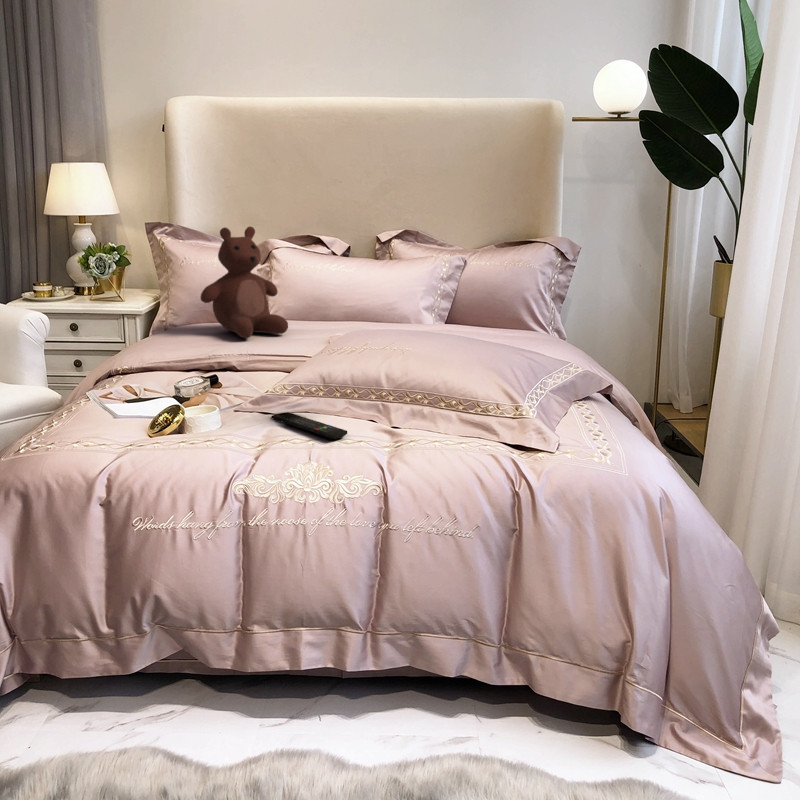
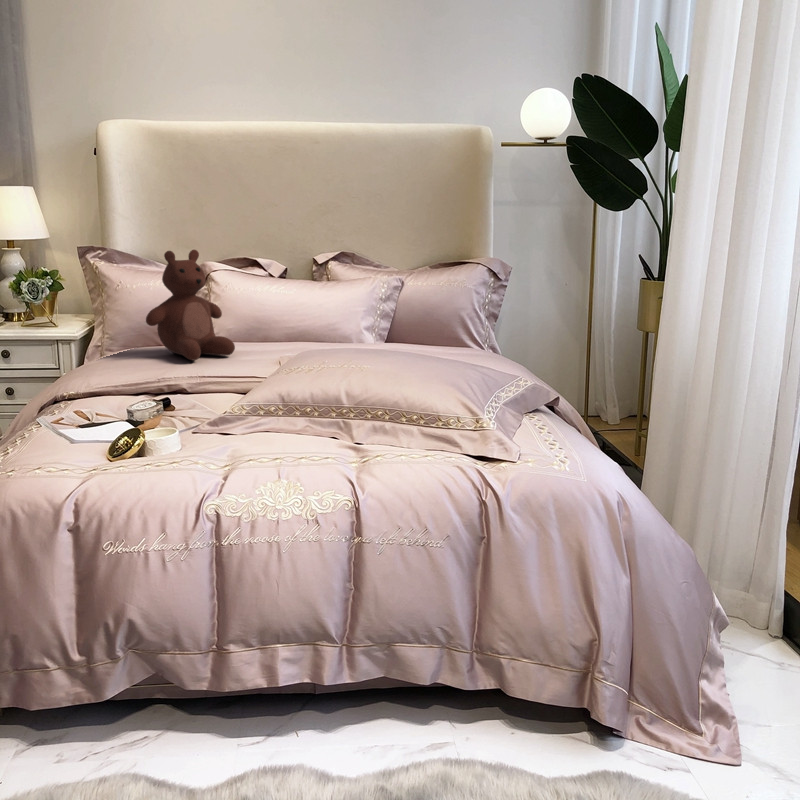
remote control: present [271,412,347,439] -> none [233,432,313,456]

